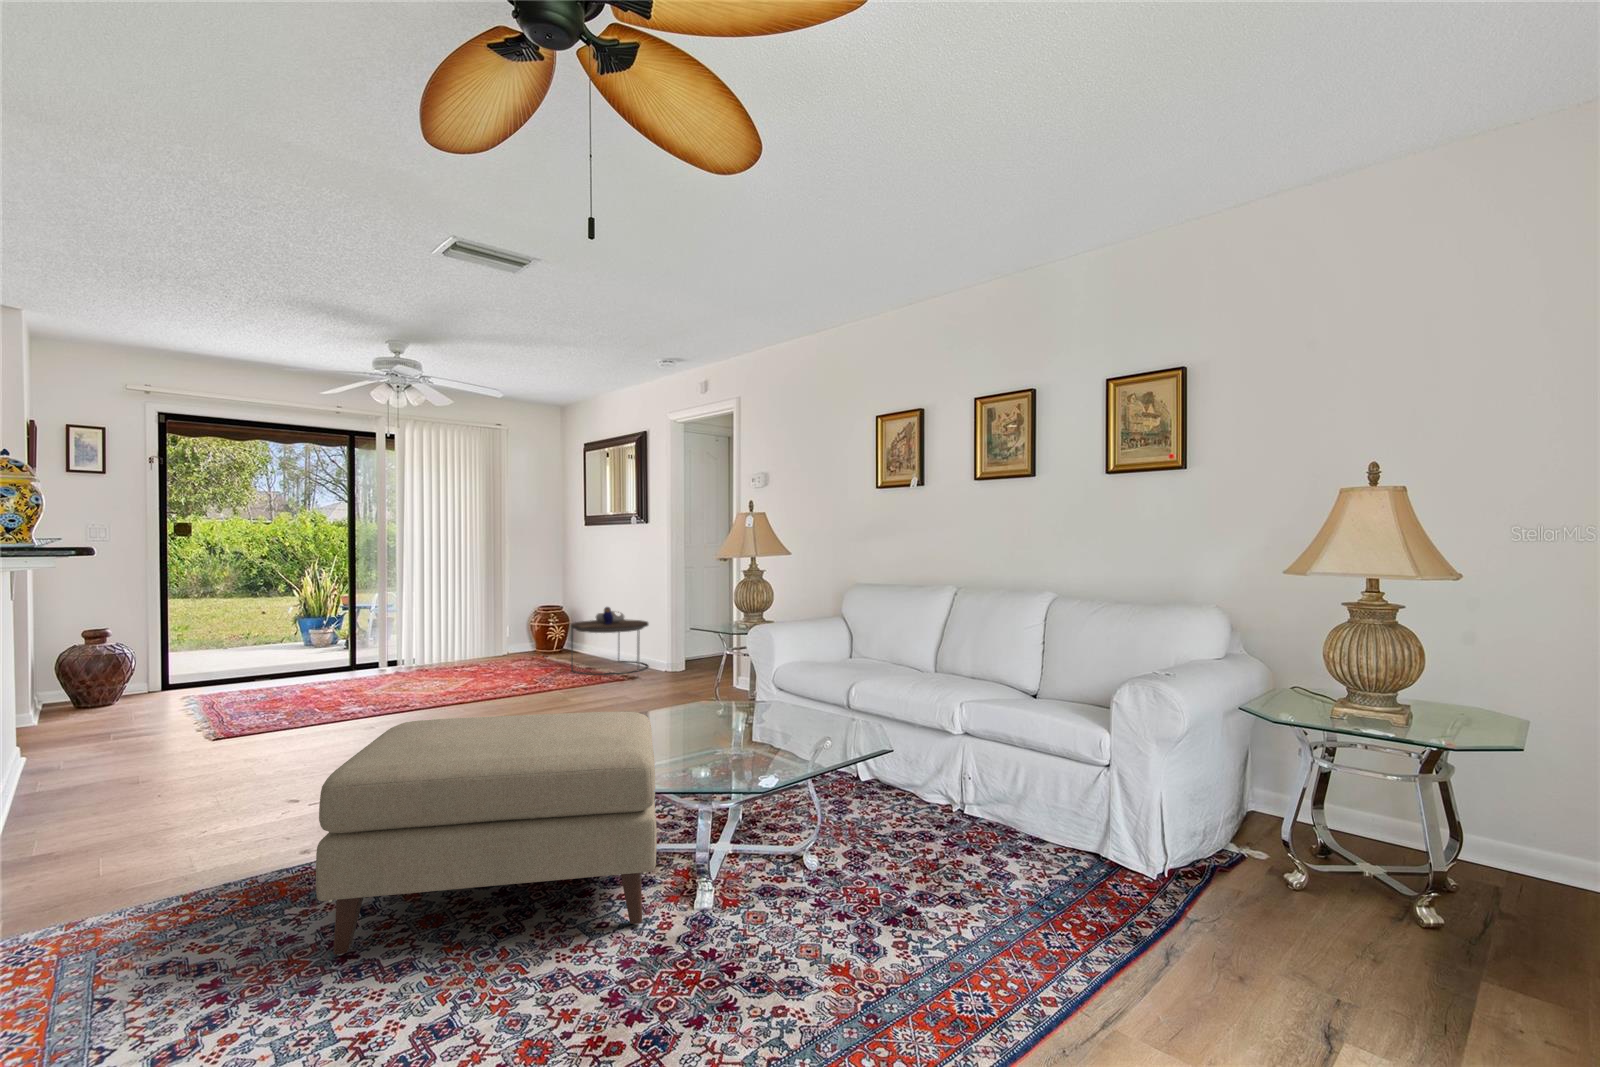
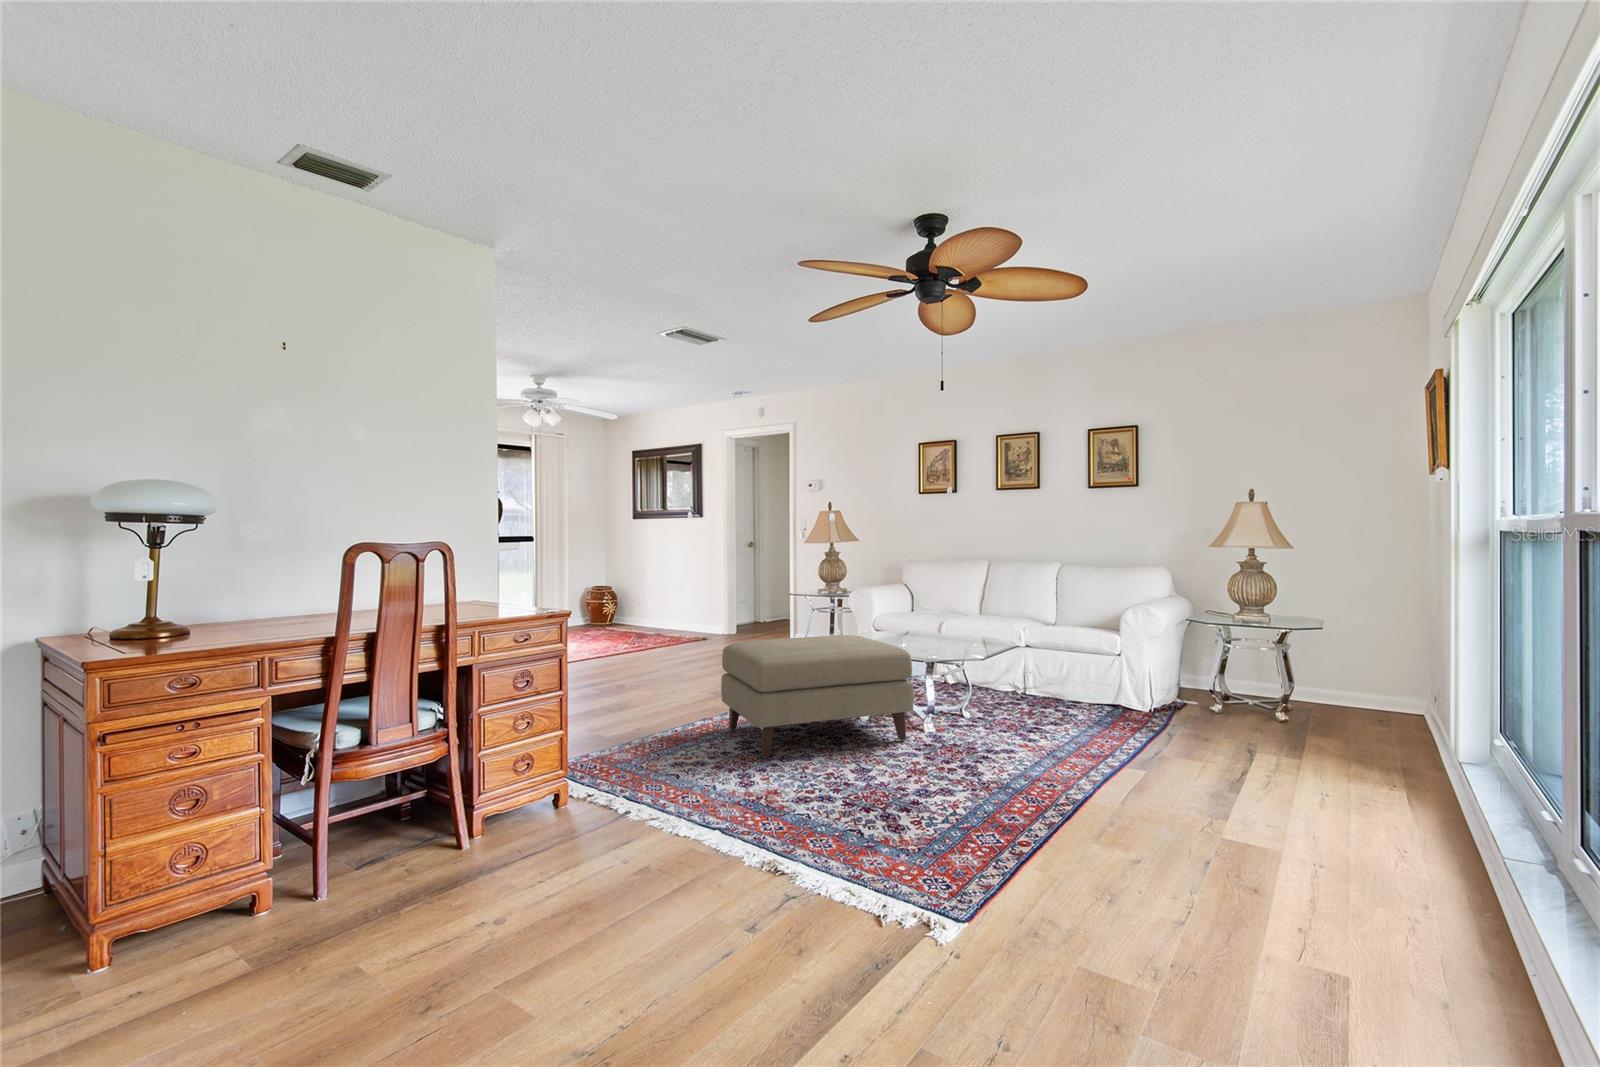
side table: present [571,607,648,675] -> none [647,585,709,638]

